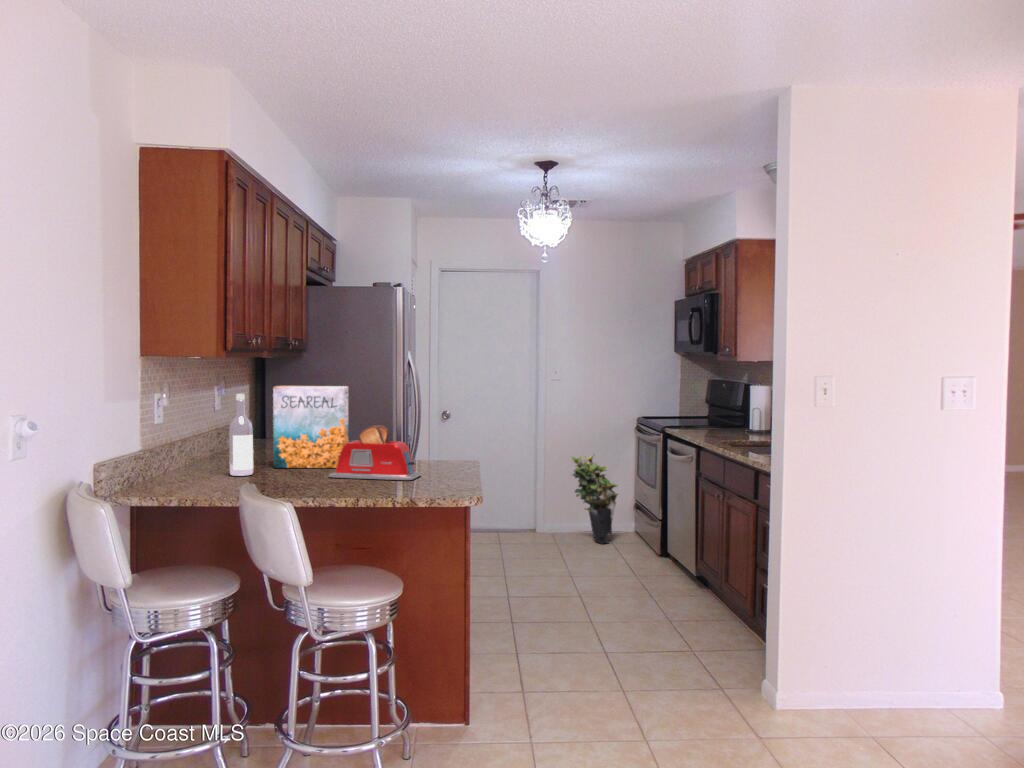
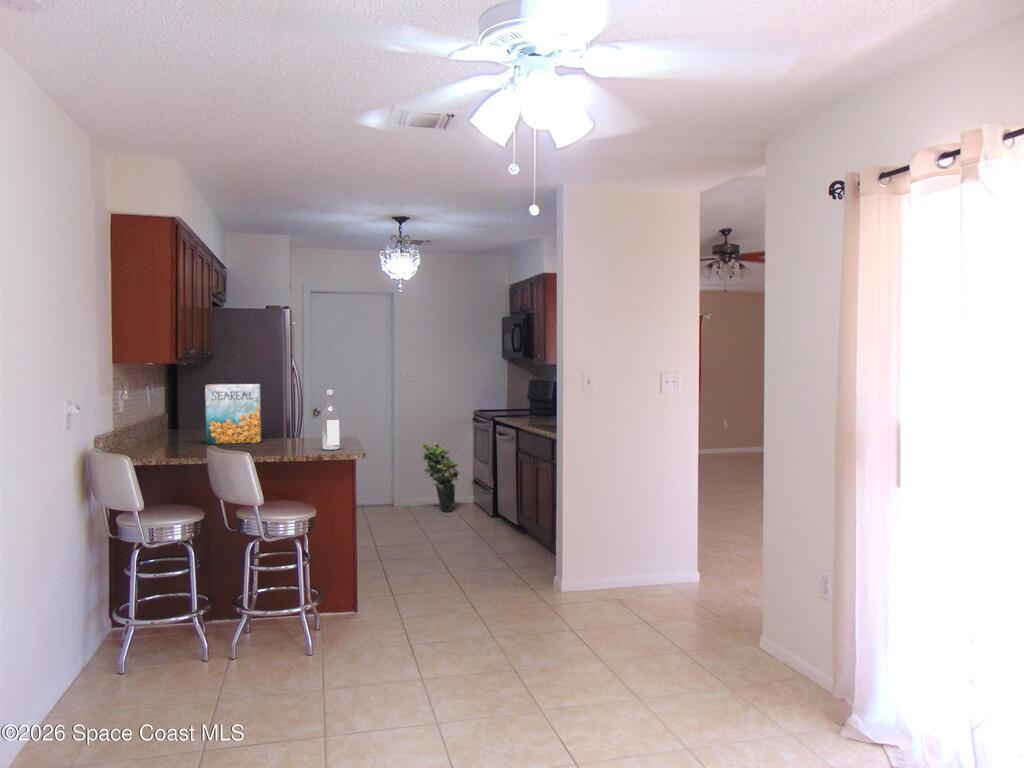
wine bottle: present [229,394,253,476] -> present [322,390,339,450]
toaster: present [329,425,421,480] -> none [253,410,319,447]

